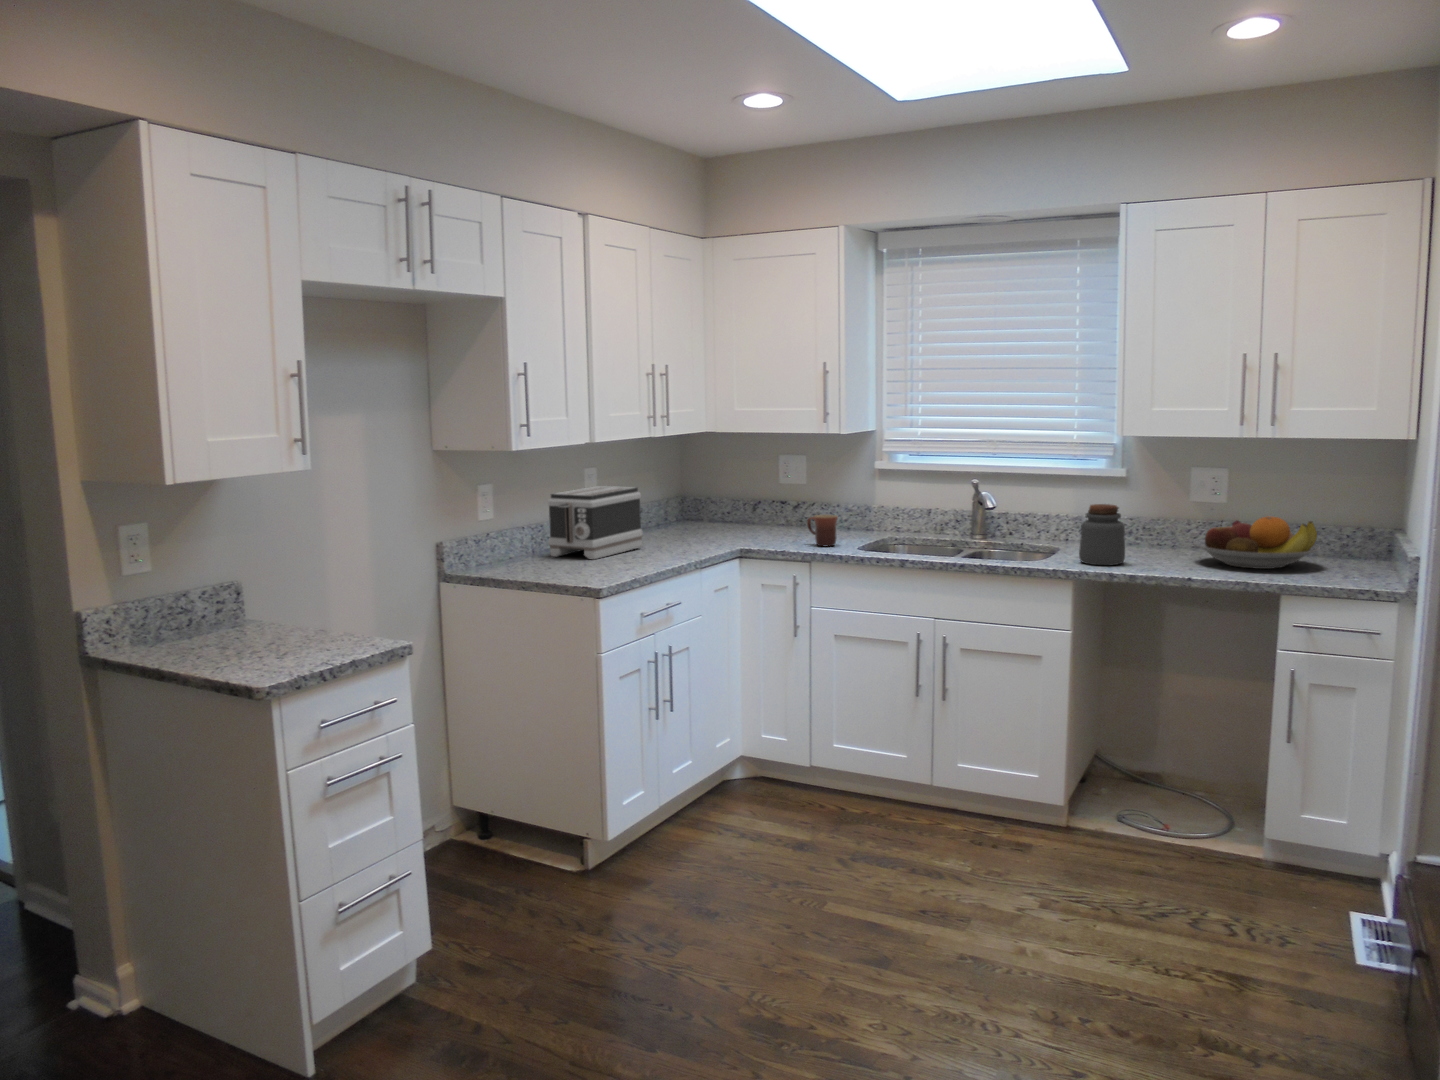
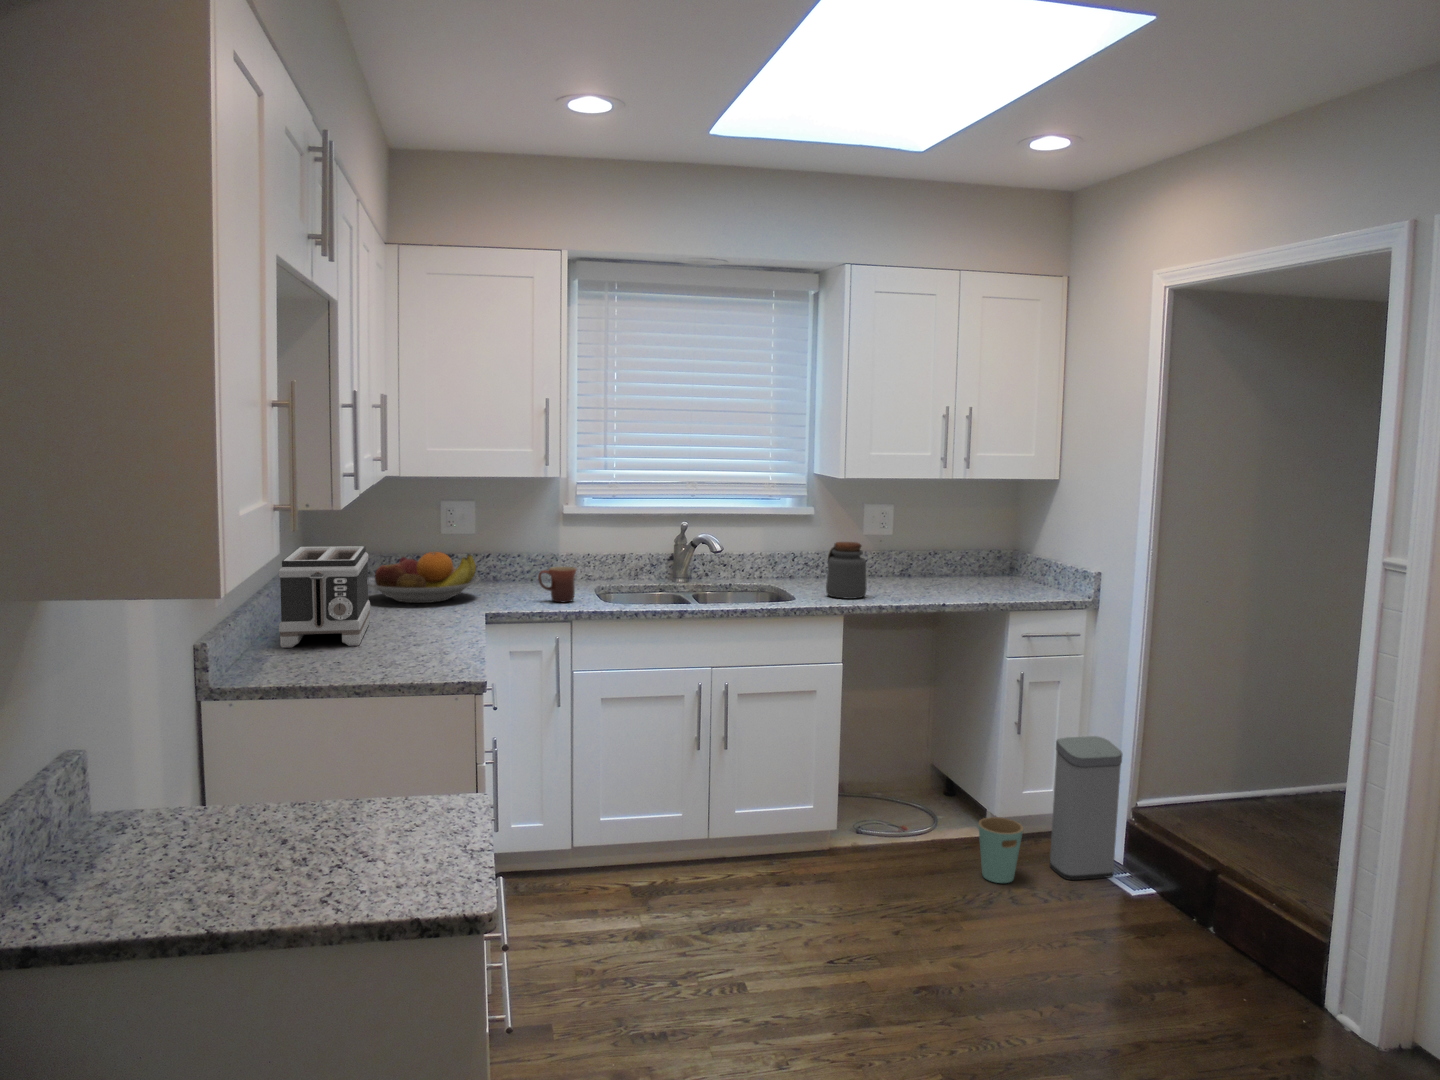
fruit bowl: present [1193,517,1320,569] -> present [368,552,479,603]
trash can: none [1190,754,1385,936] -> present [978,736,1122,883]

